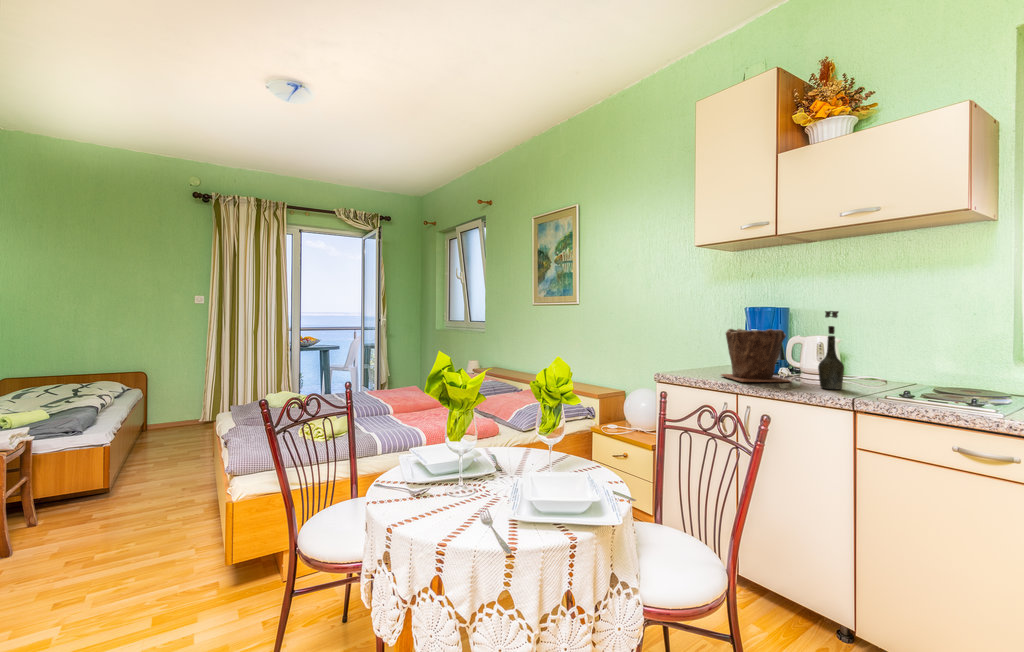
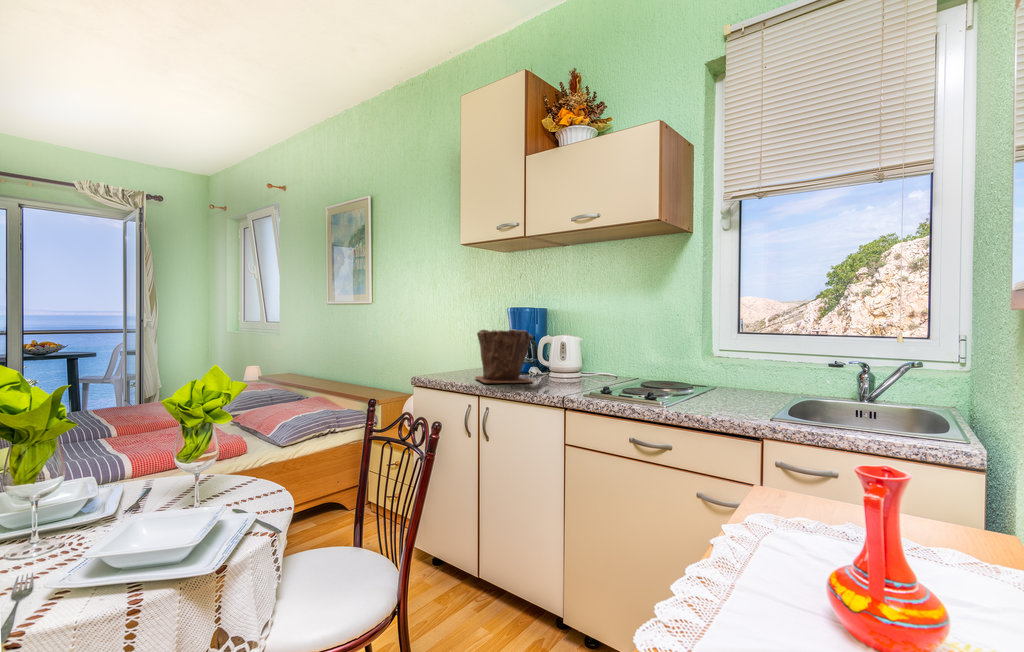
bottle: present [818,311,844,389] -> none [549,311,570,388]

